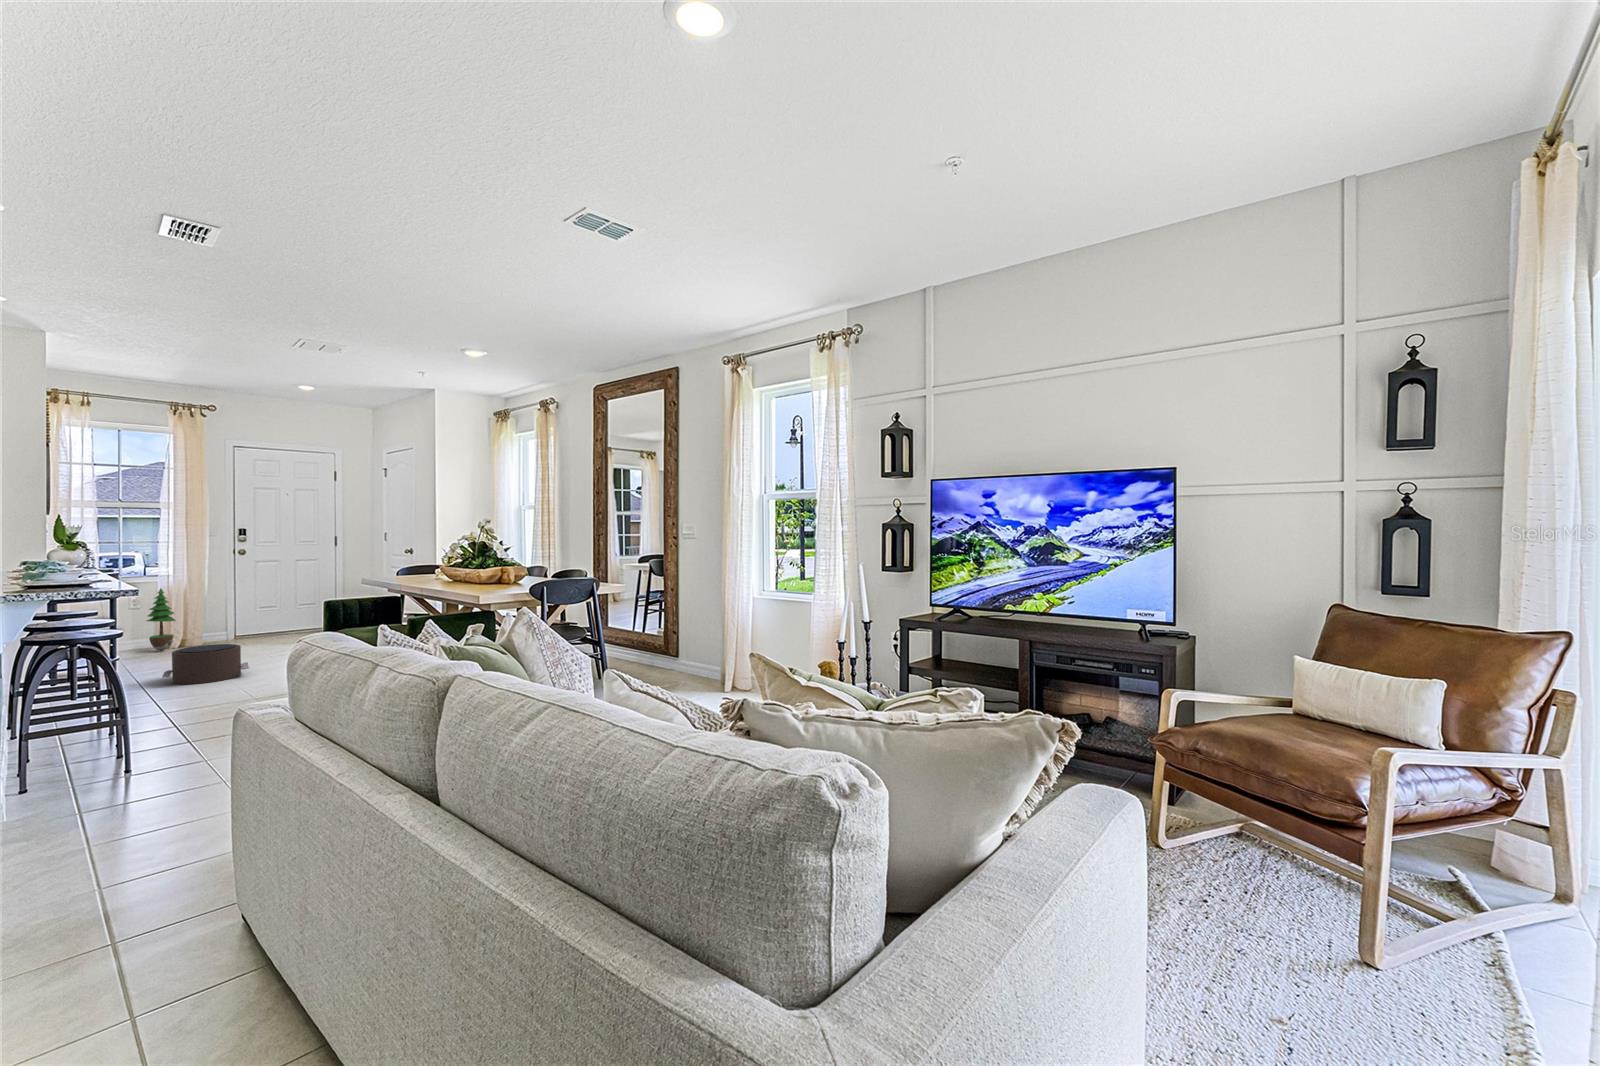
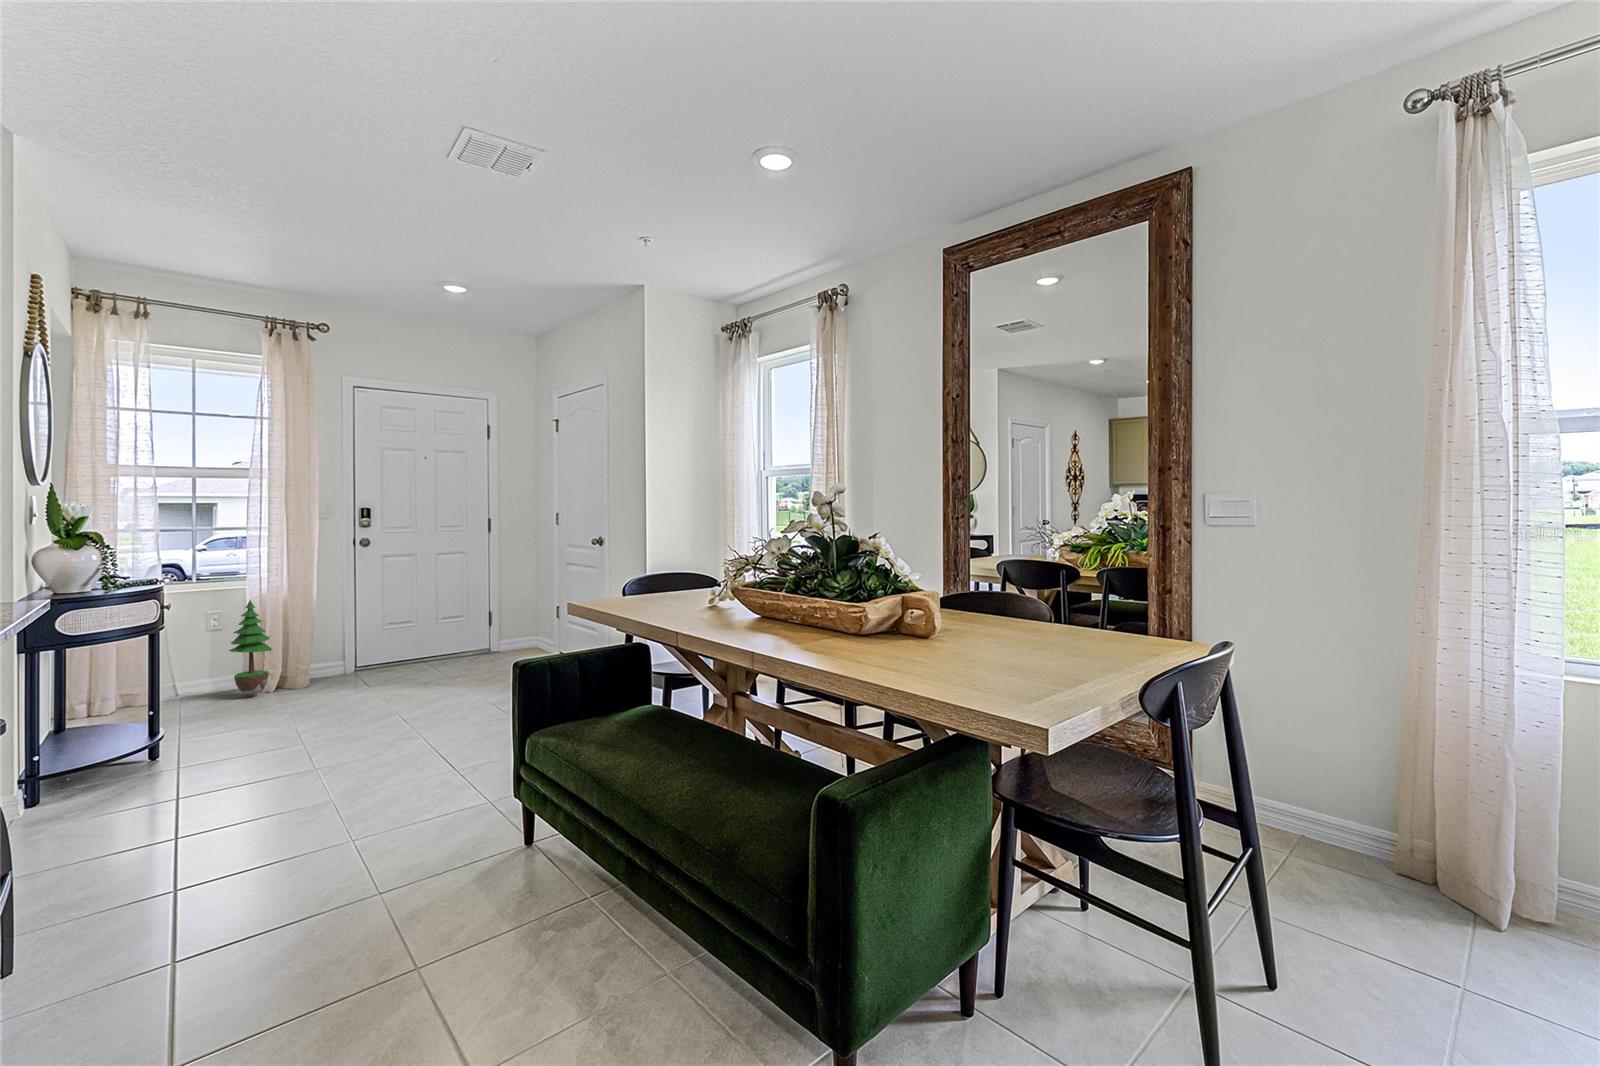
pouf: present [163,644,249,684] -> none [220,711,369,795]

